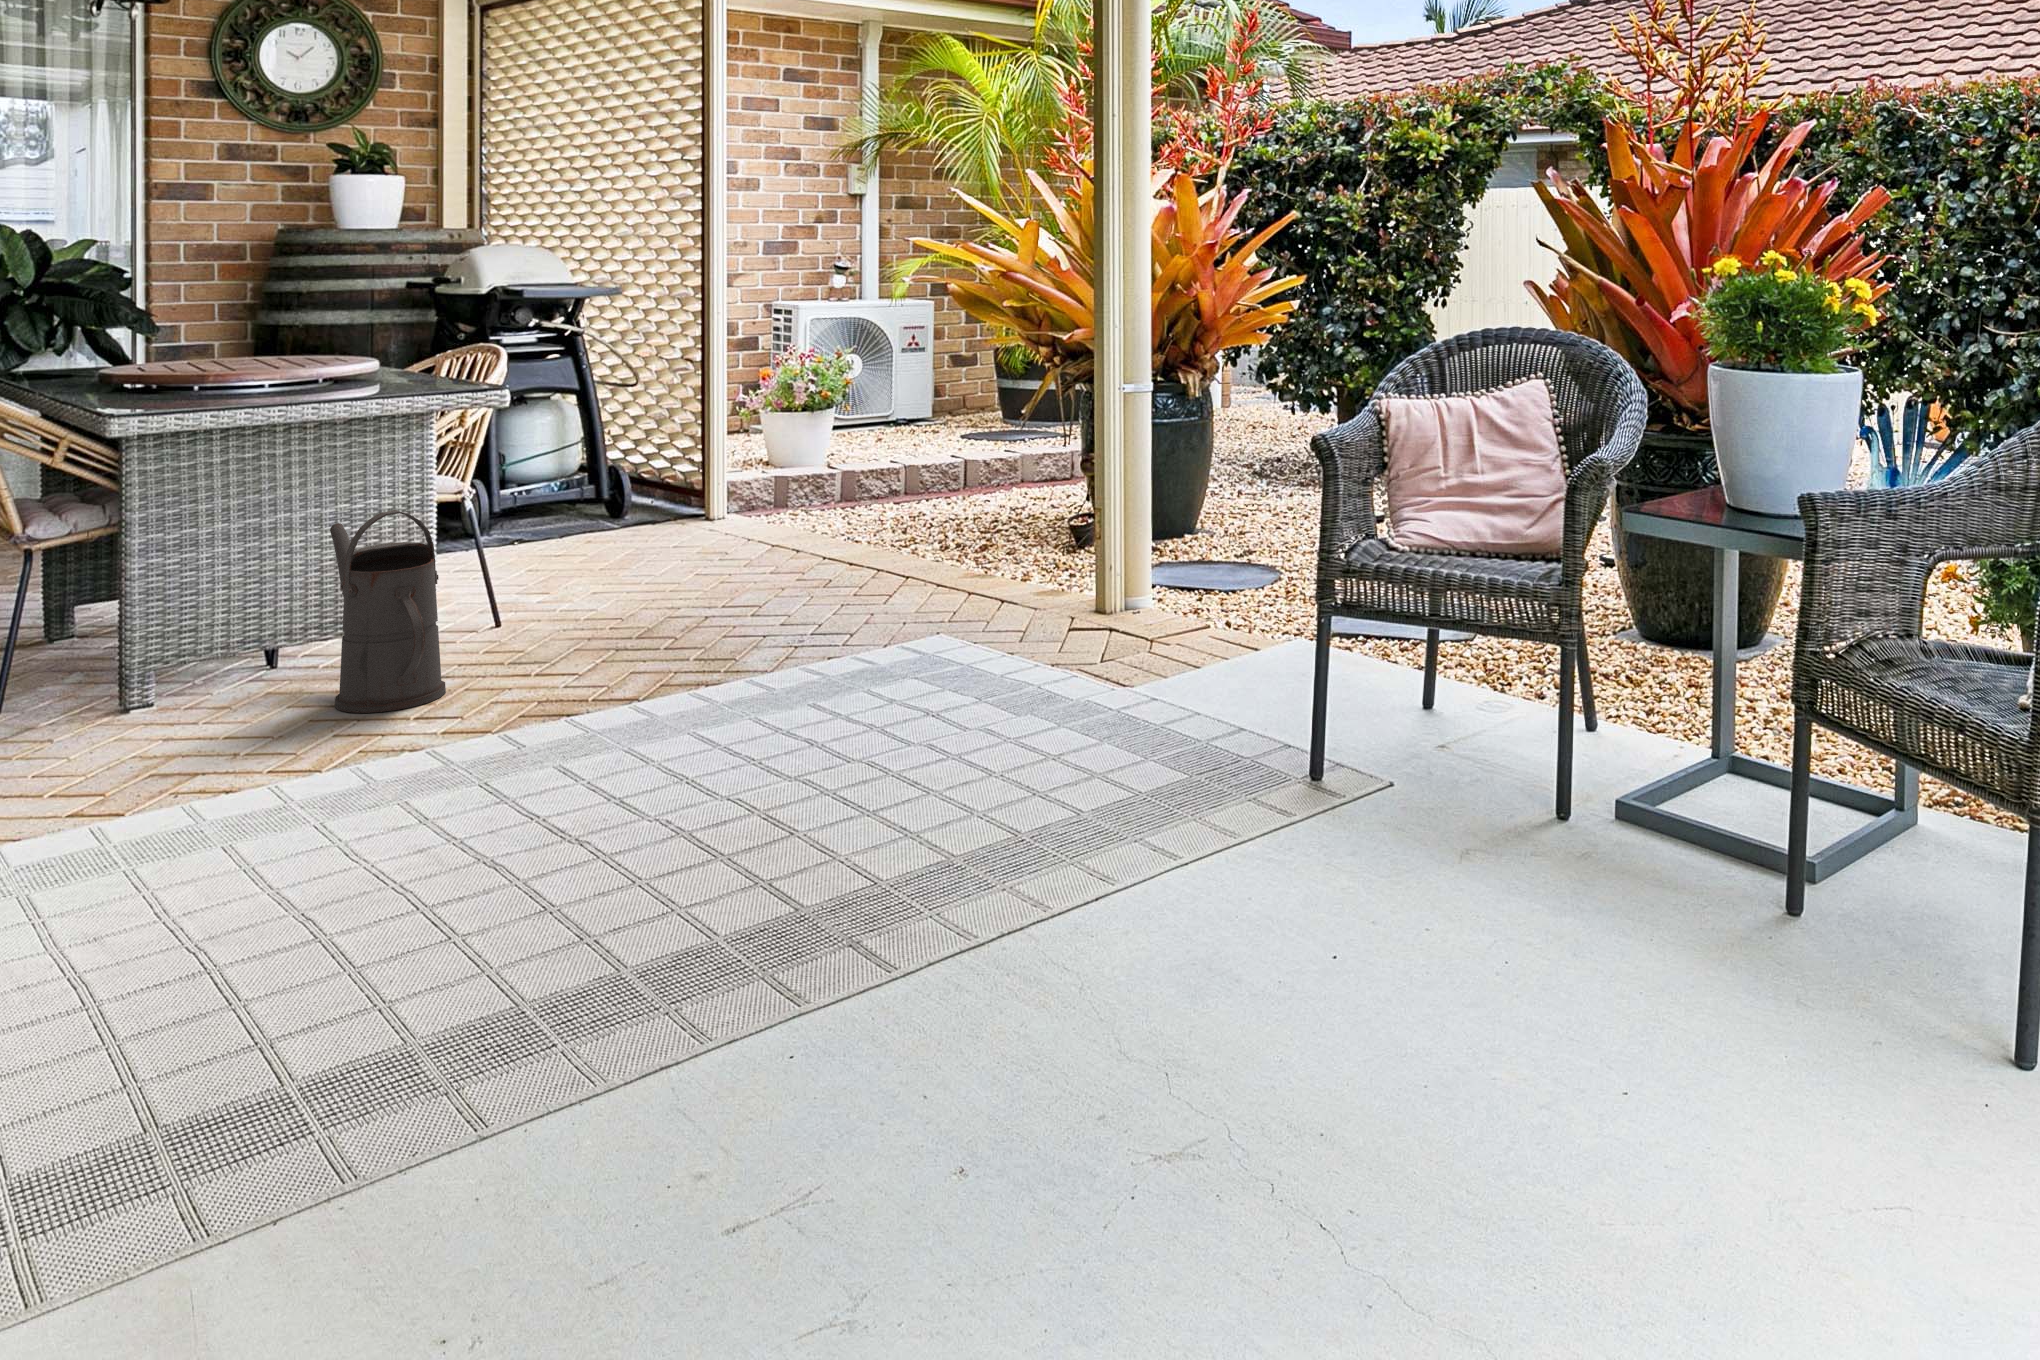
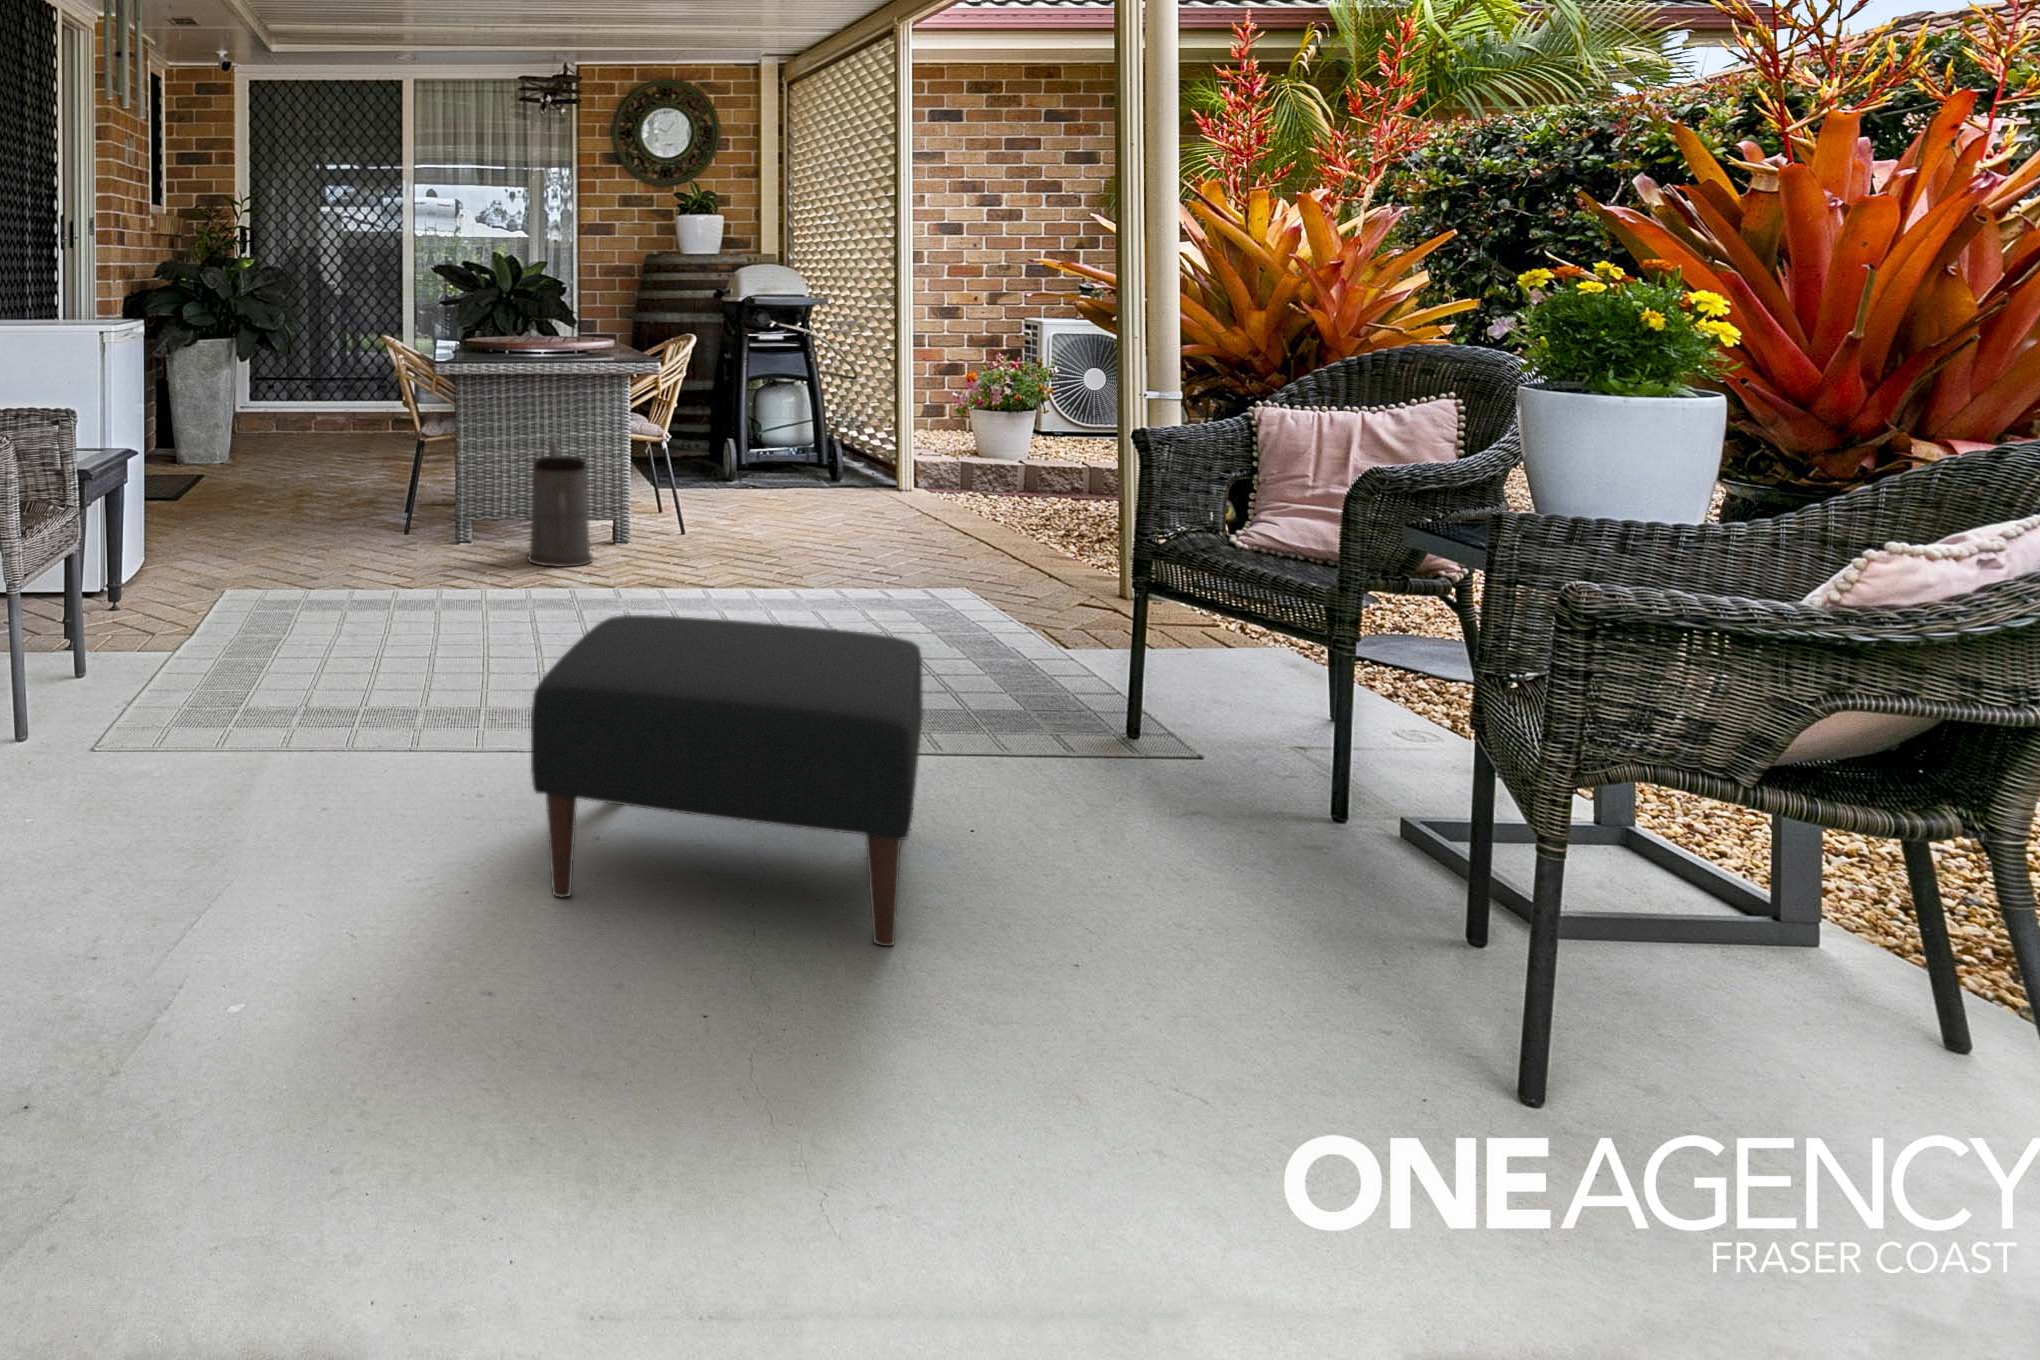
ottoman: none [937,719,1505,1210] -> present [531,615,923,946]

